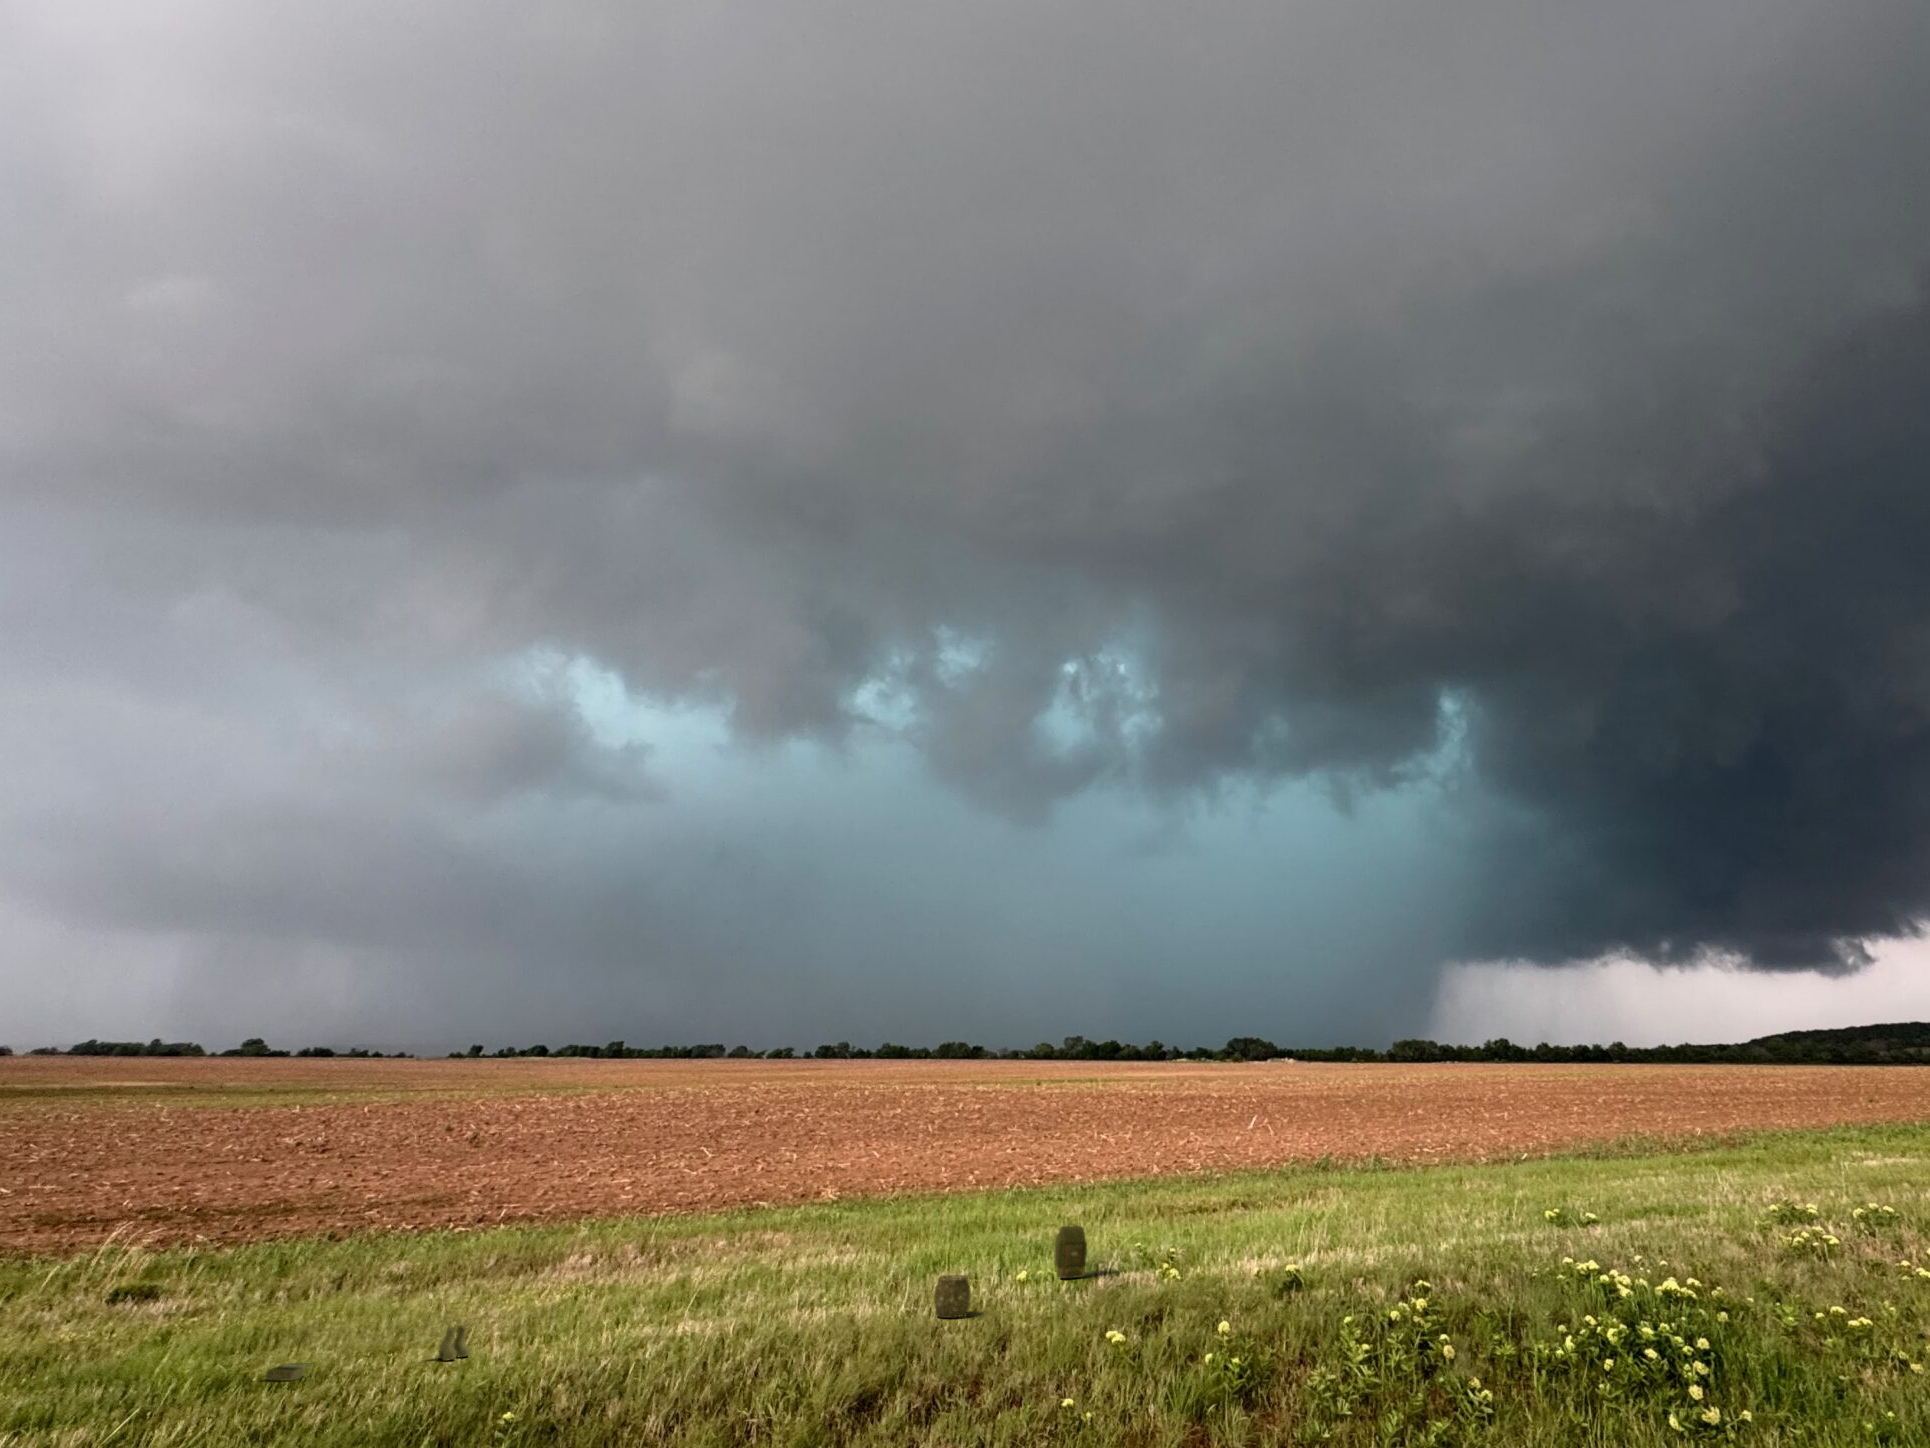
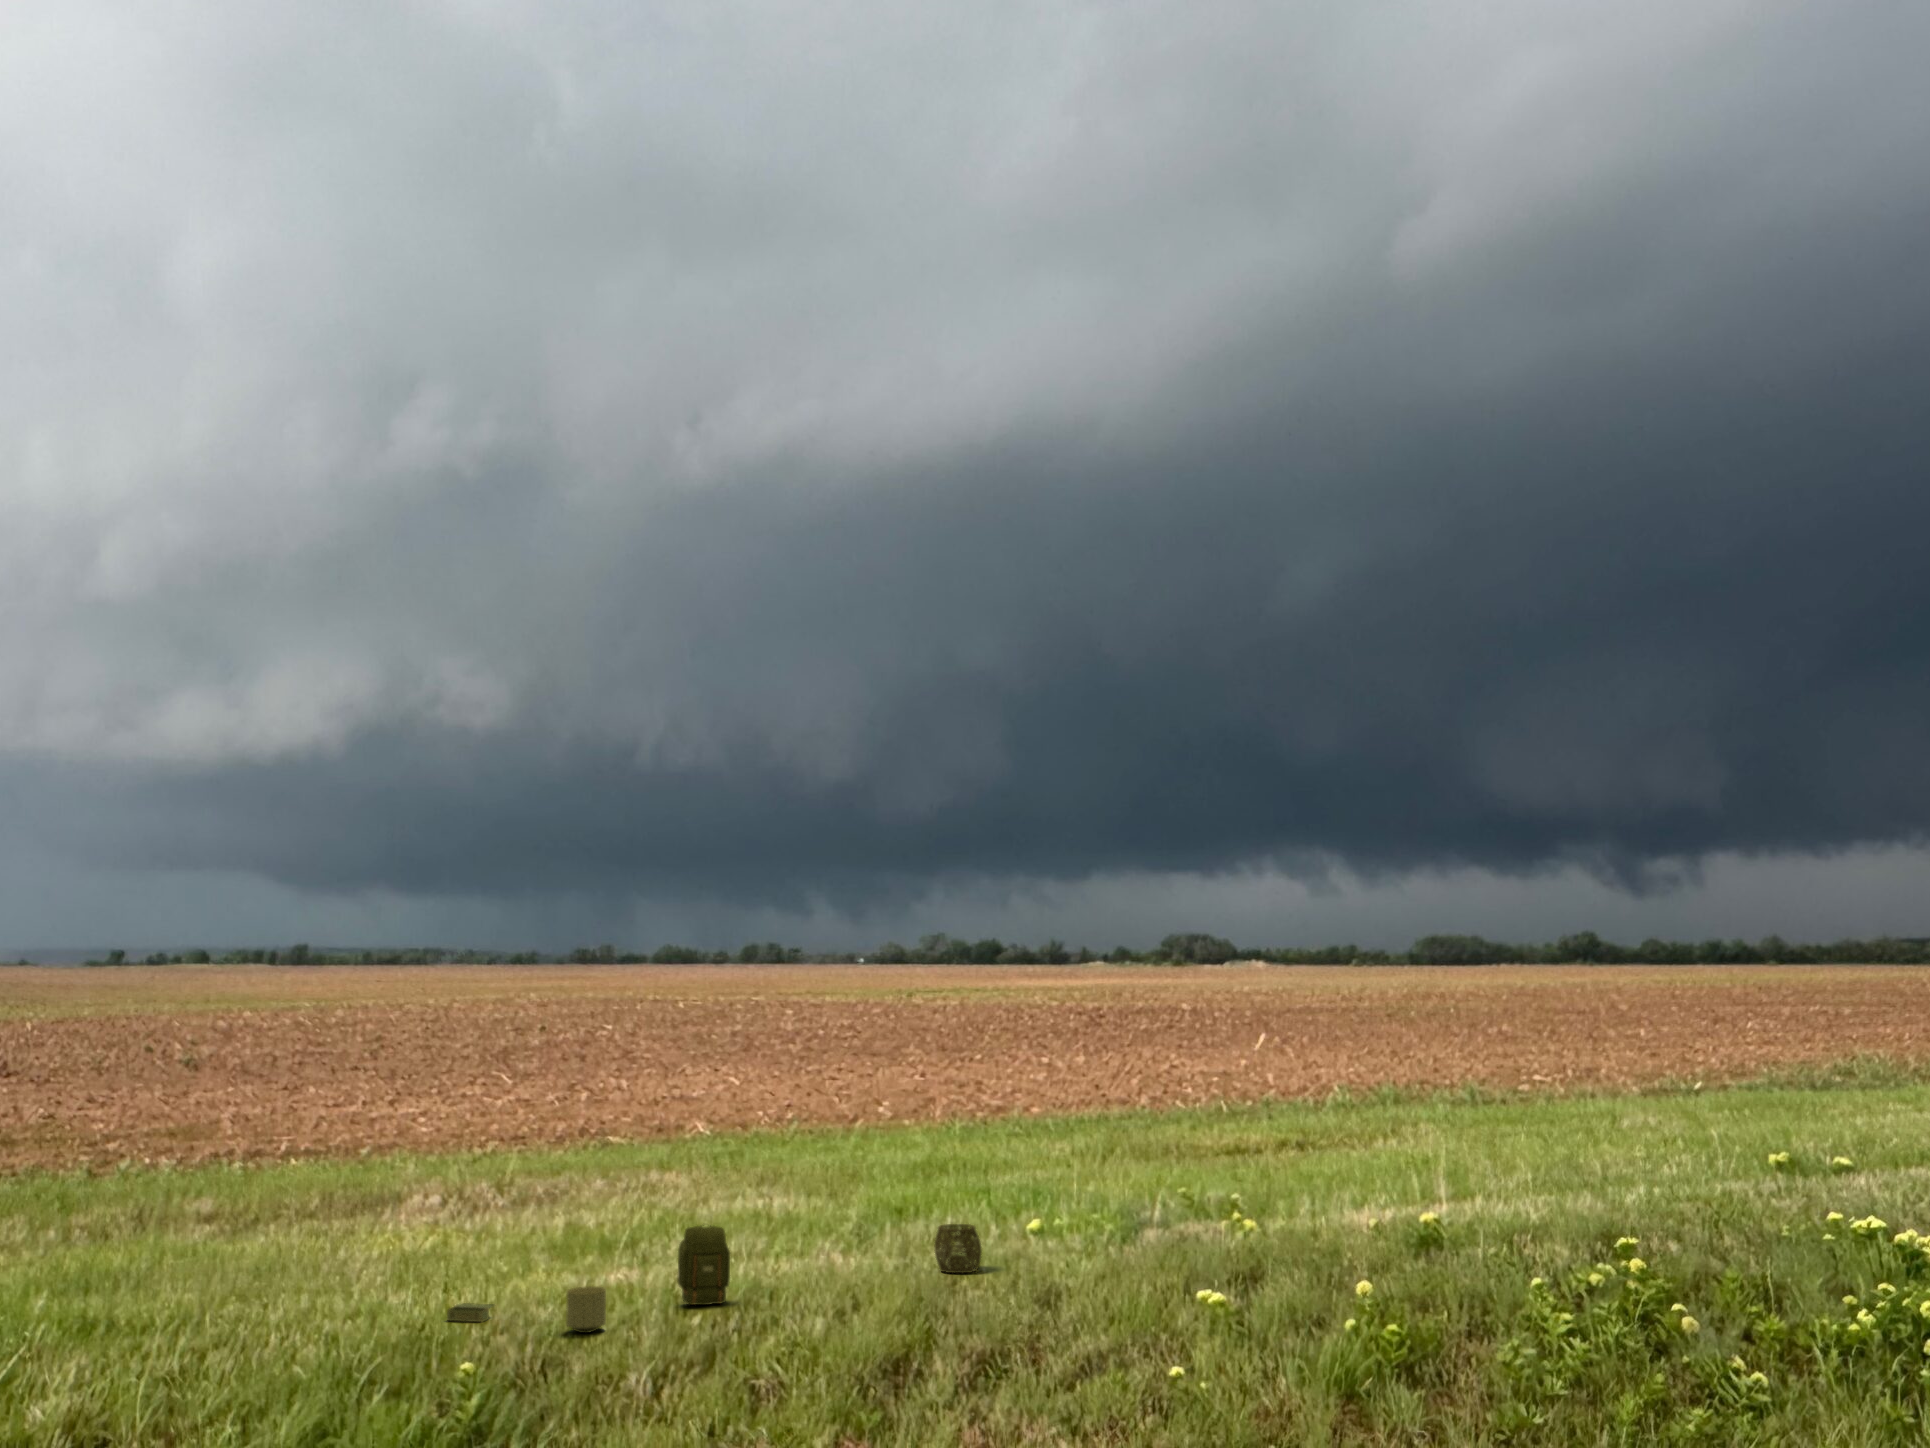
backpack: present [1054,1224,1087,1278] -> present [677,1225,730,1305]
boots: present [439,1325,470,1361] -> none [346,1271,382,1309]
planter: none [604,1336,643,1378] -> present [566,1286,606,1333]
toolbox: present [265,1363,311,1381] -> present [447,1303,494,1322]

